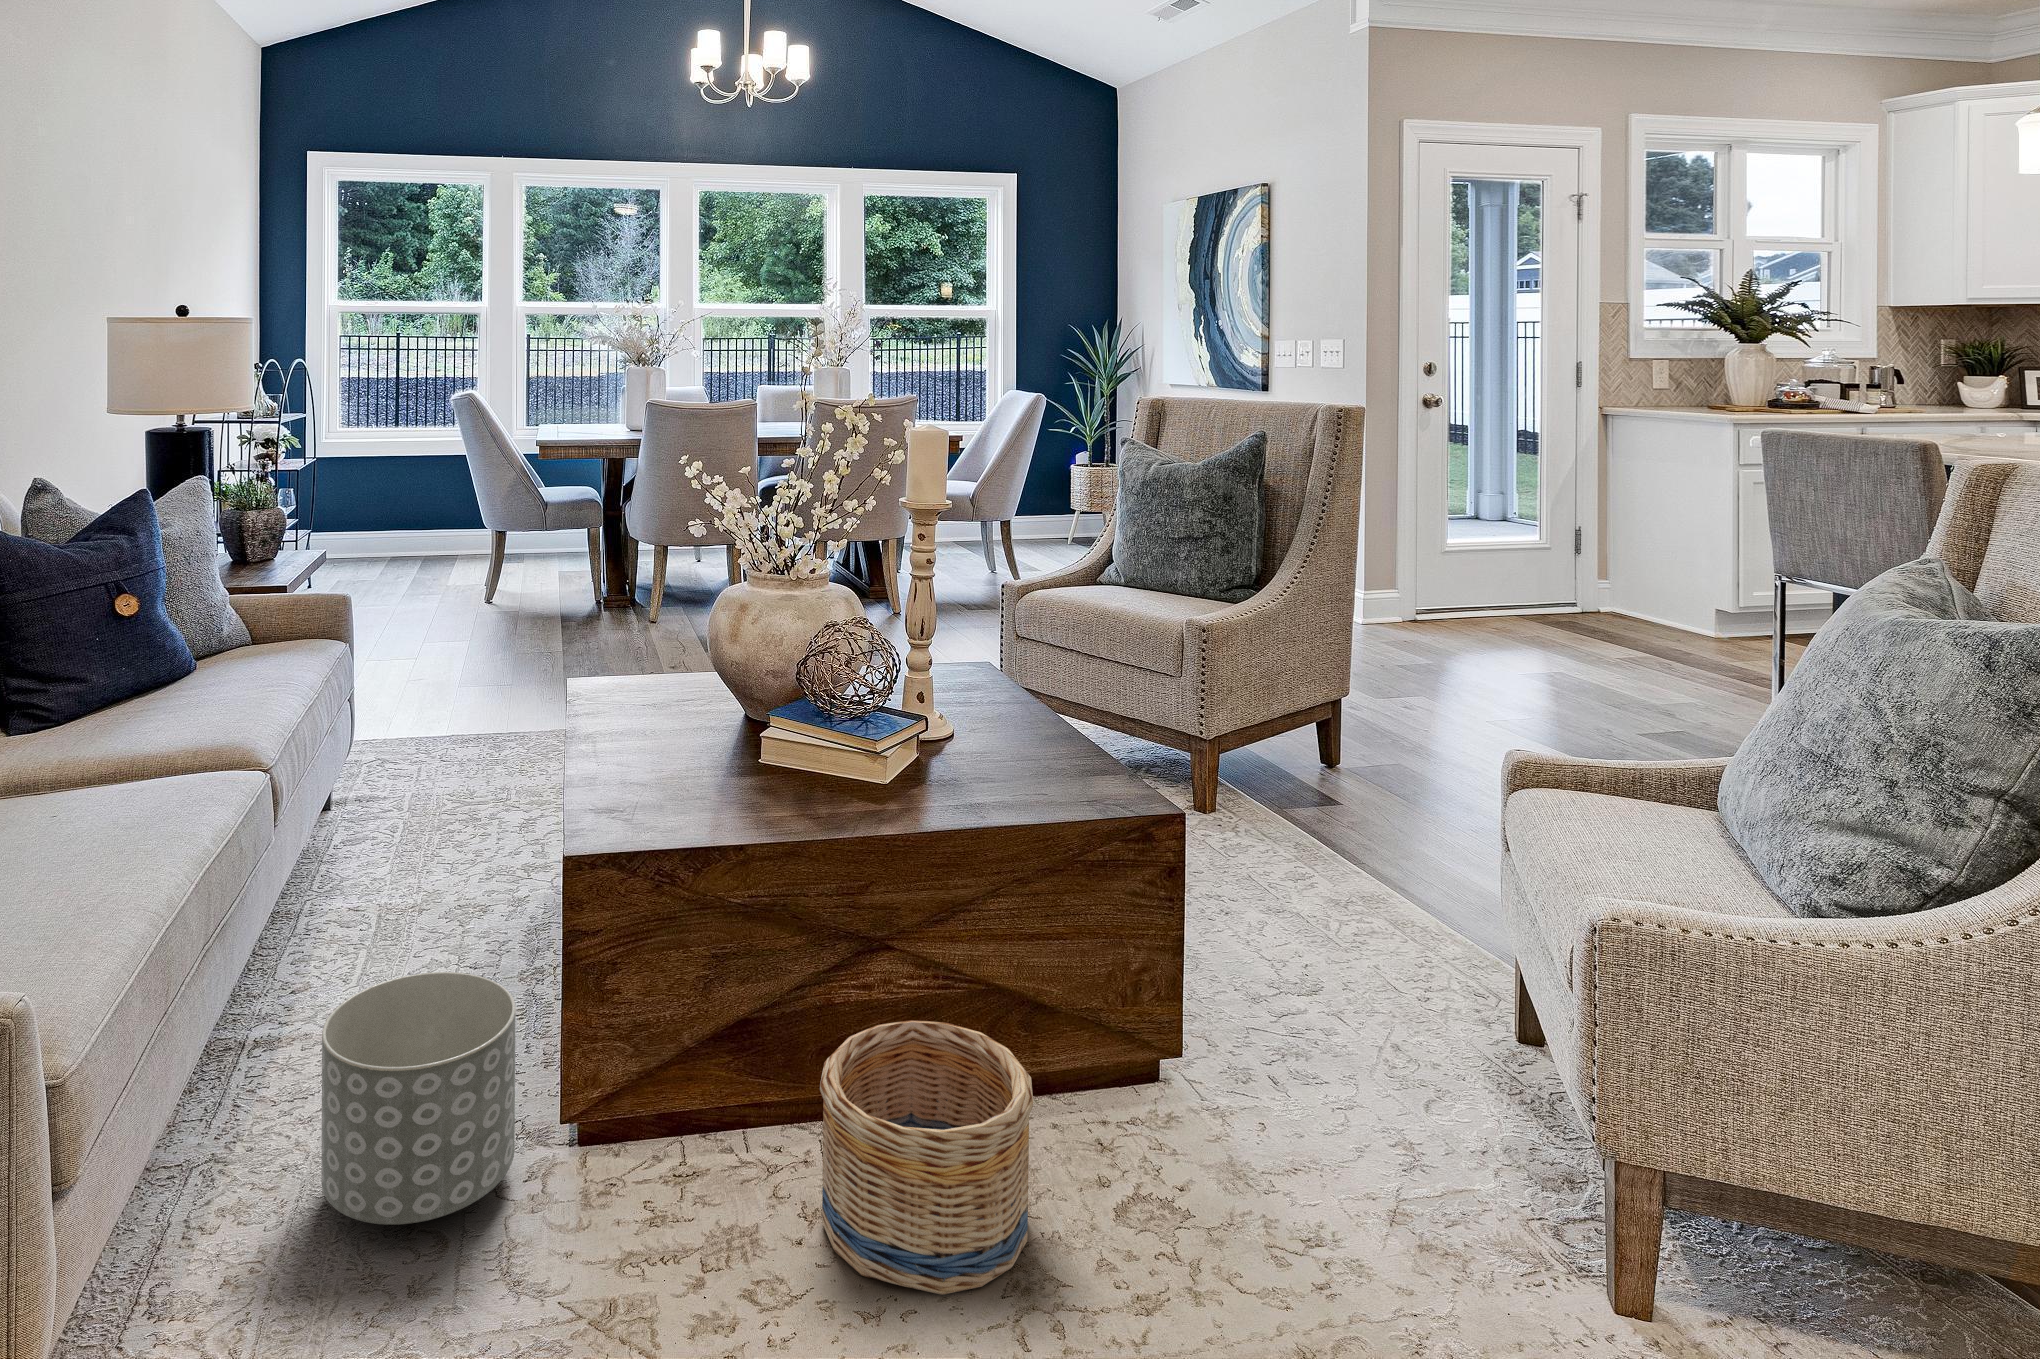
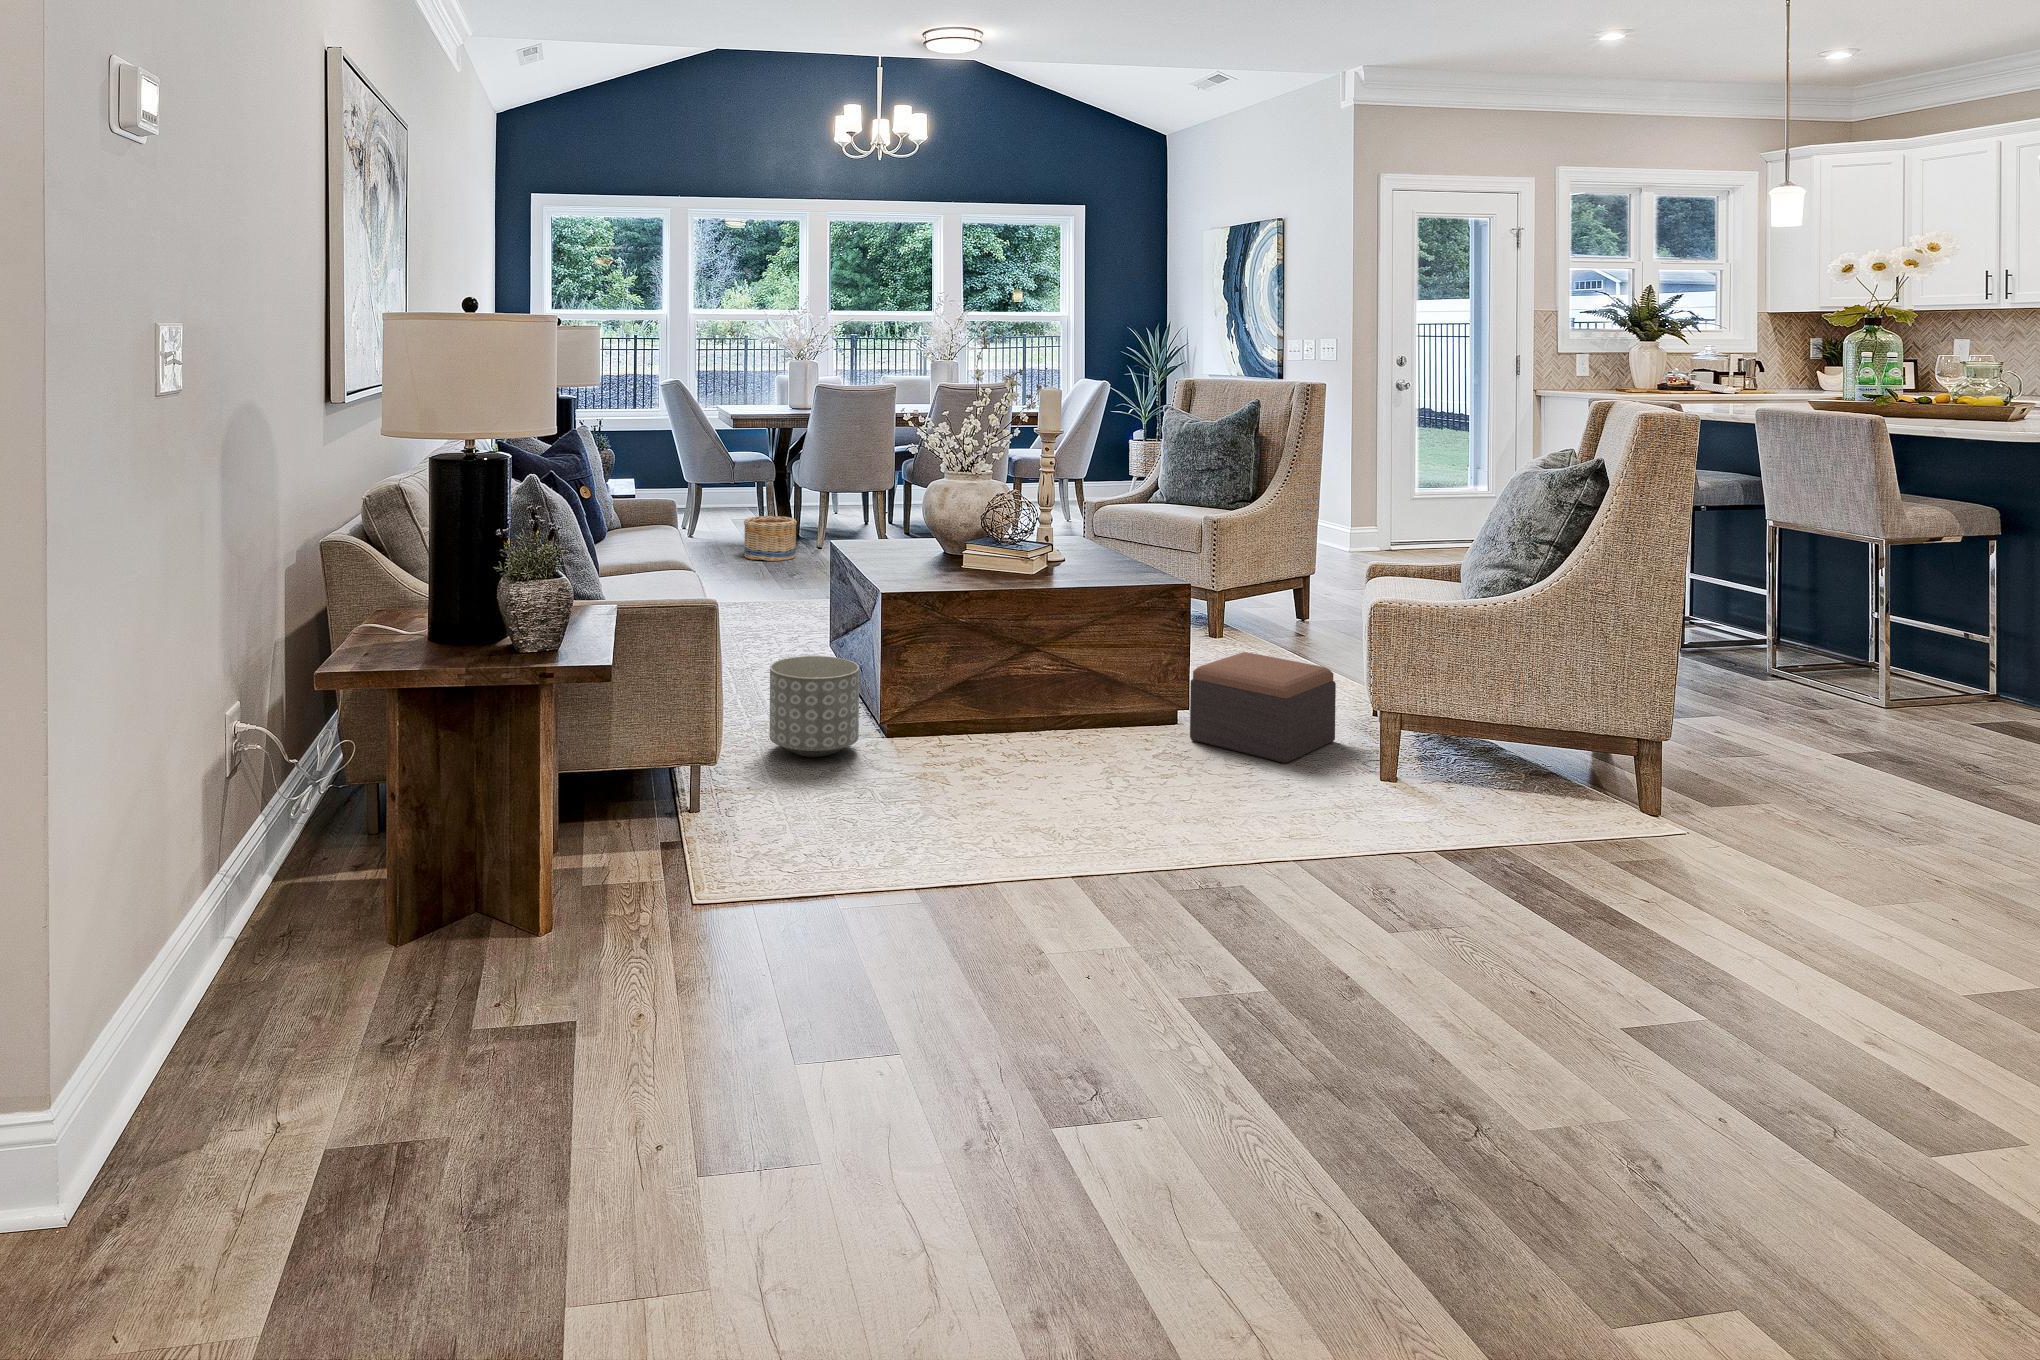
footstool: none [1187,932,1473,1228] -> present [1190,652,1336,763]
basket: present [820,1020,1033,1295] -> present [744,516,797,561]

